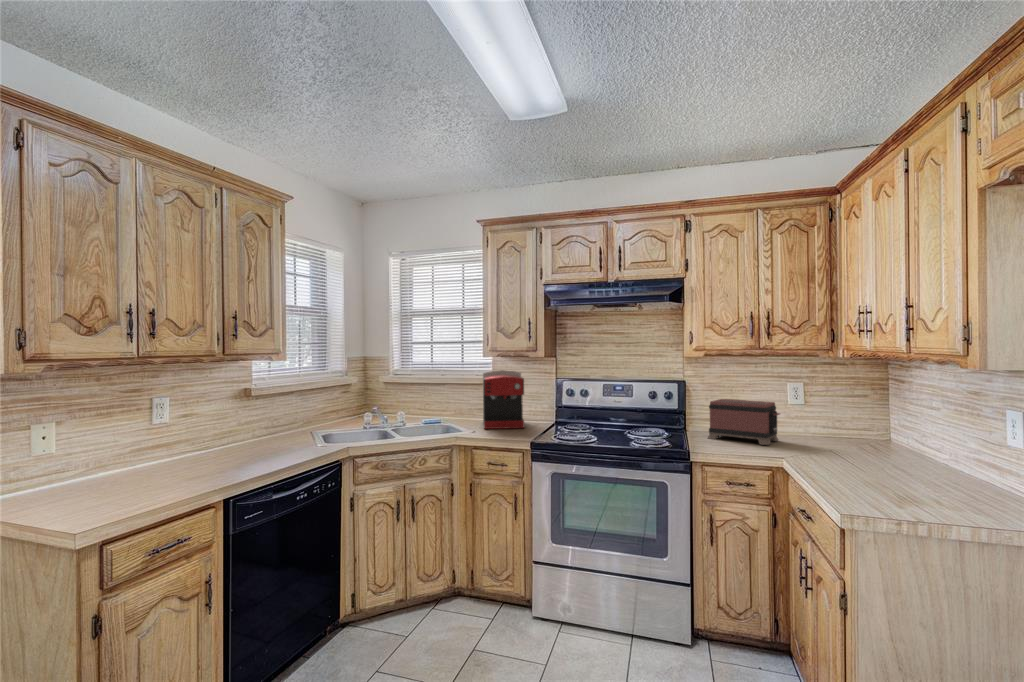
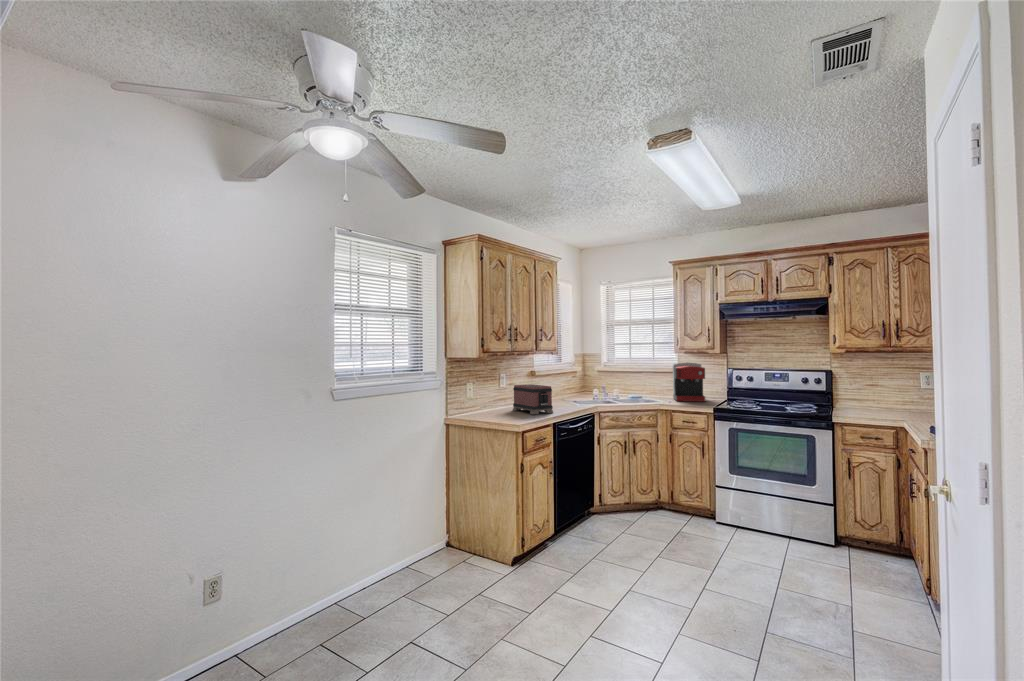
toaster: present [708,399,780,445] -> present [513,384,553,415]

